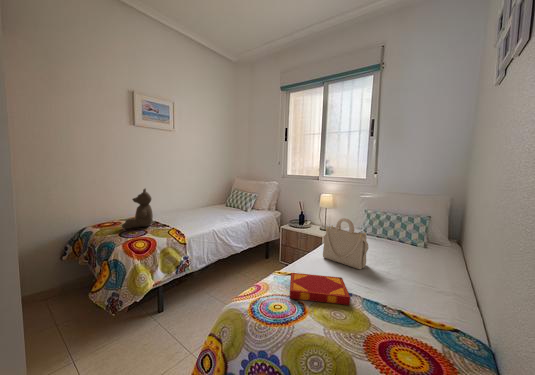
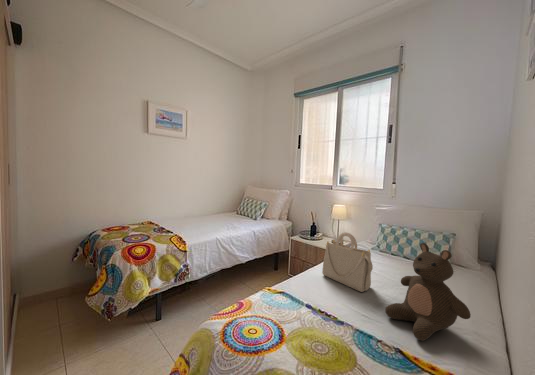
stuffed bear: present [122,189,153,229] -> present [385,243,471,341]
hardback book: present [290,273,350,305] -> none [270,291,338,336]

